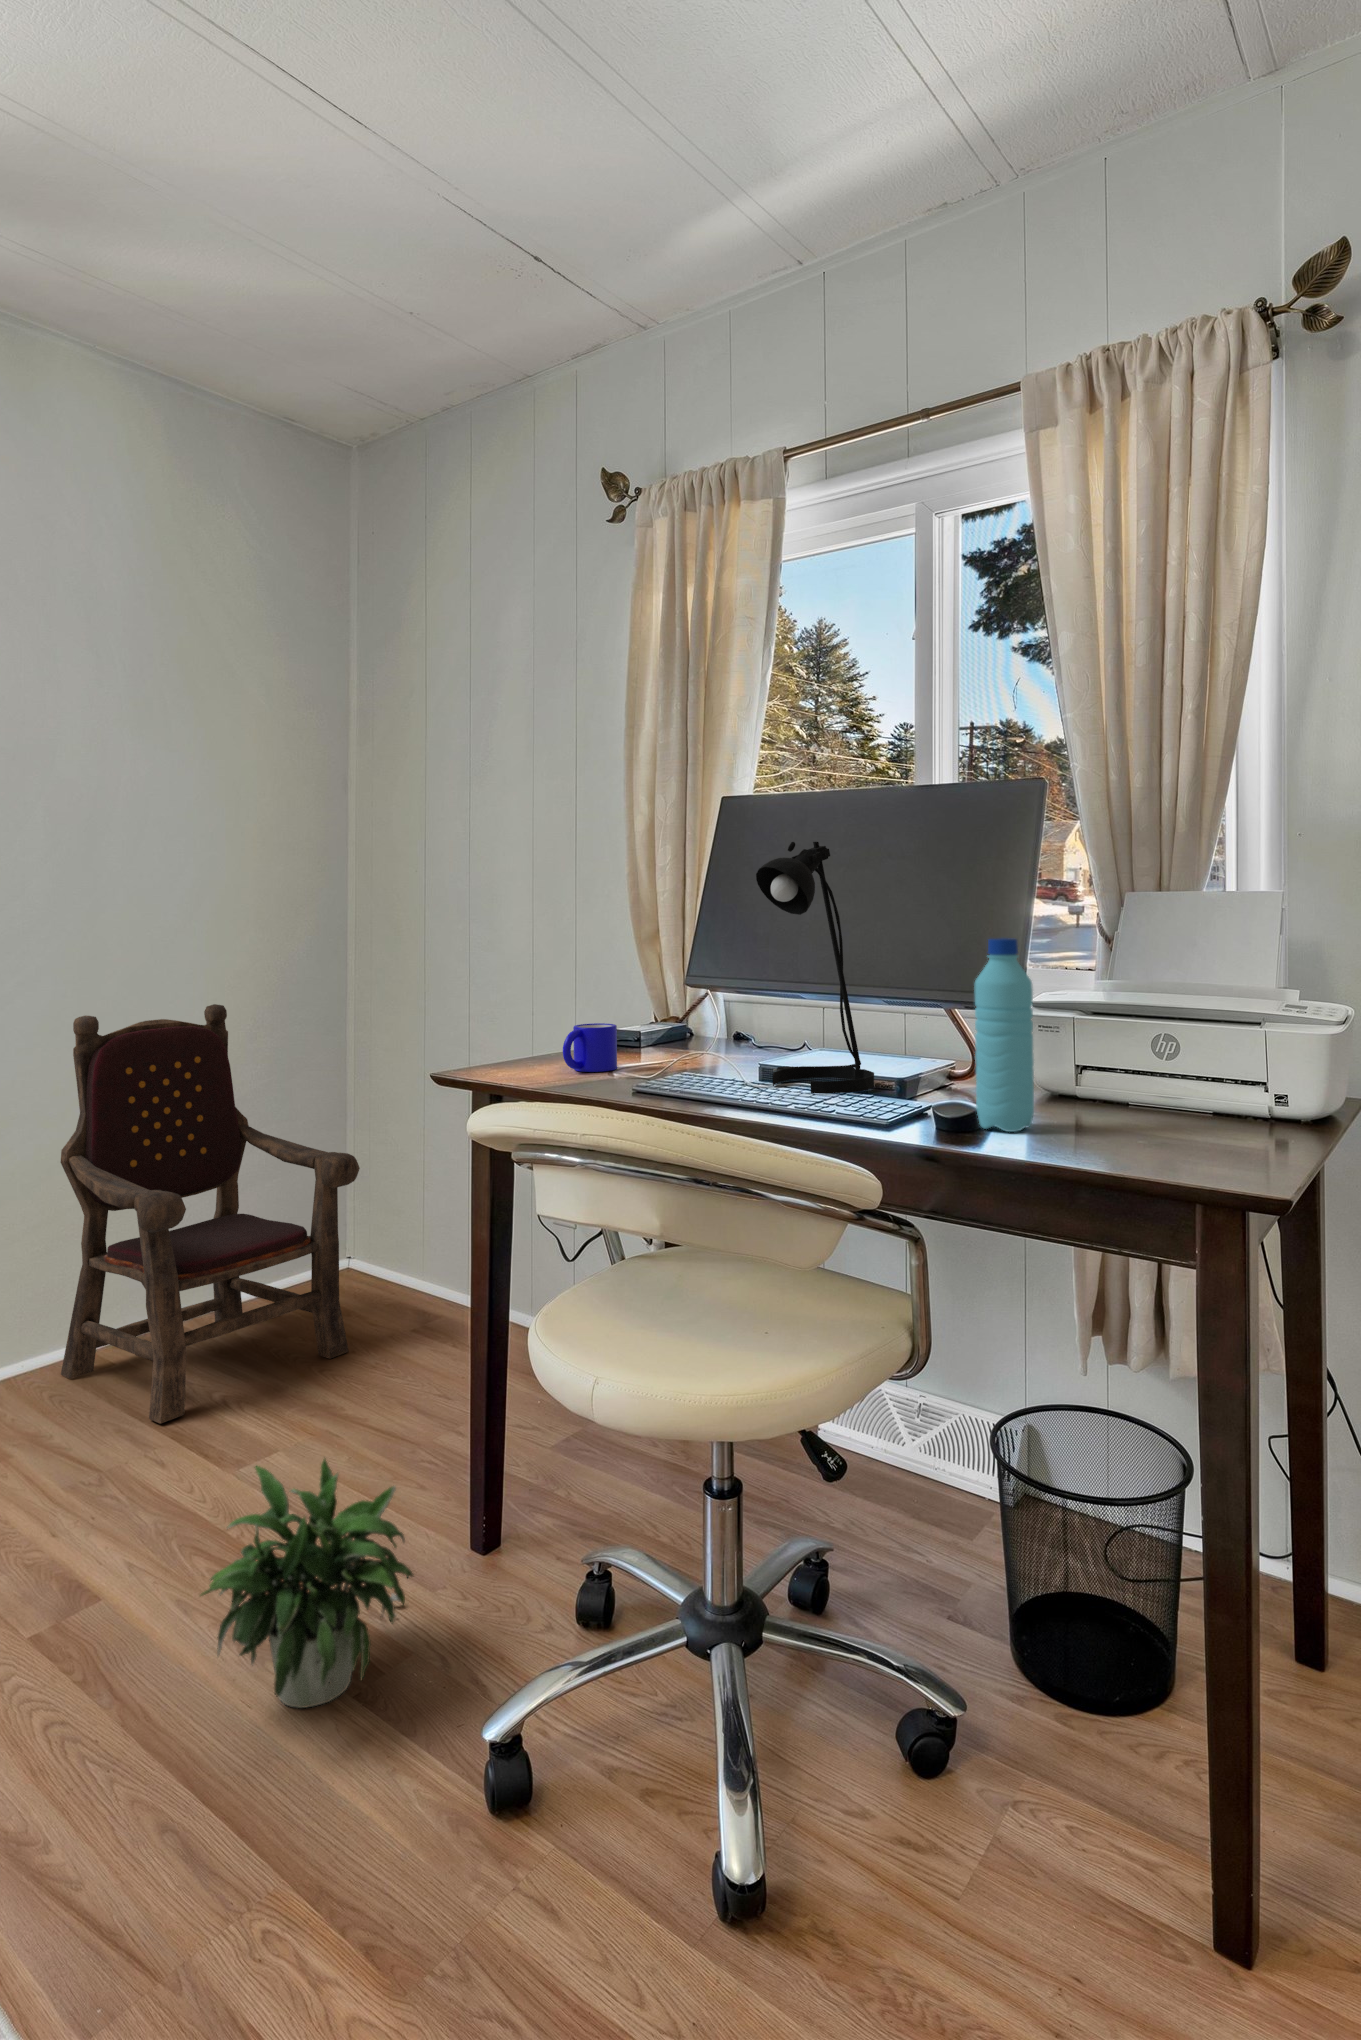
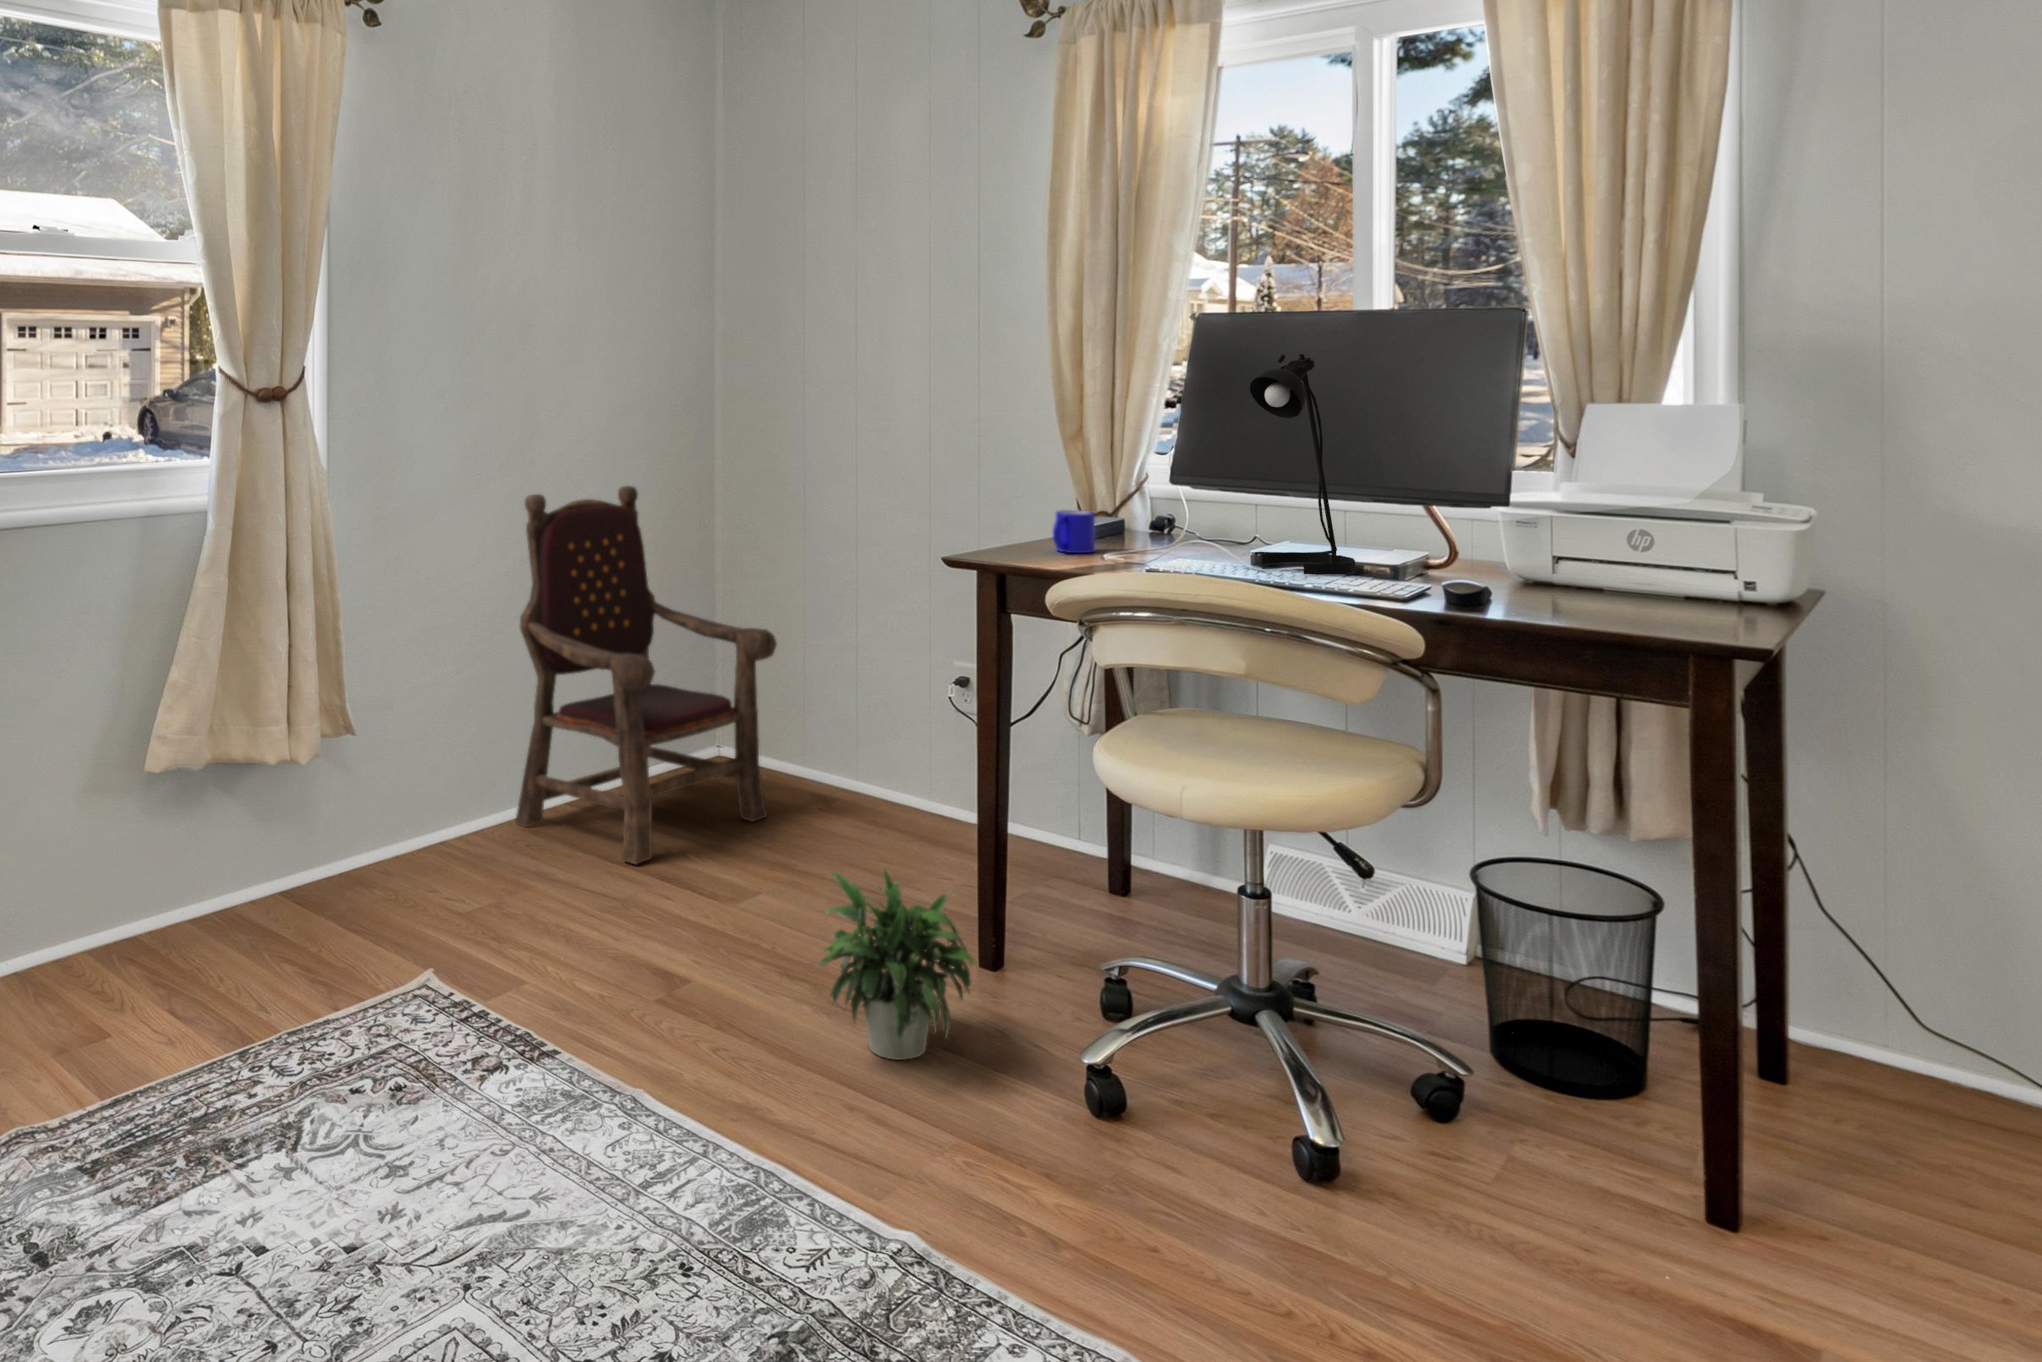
water bottle: present [974,938,1034,1132] -> none [1481,445,1535,605]

